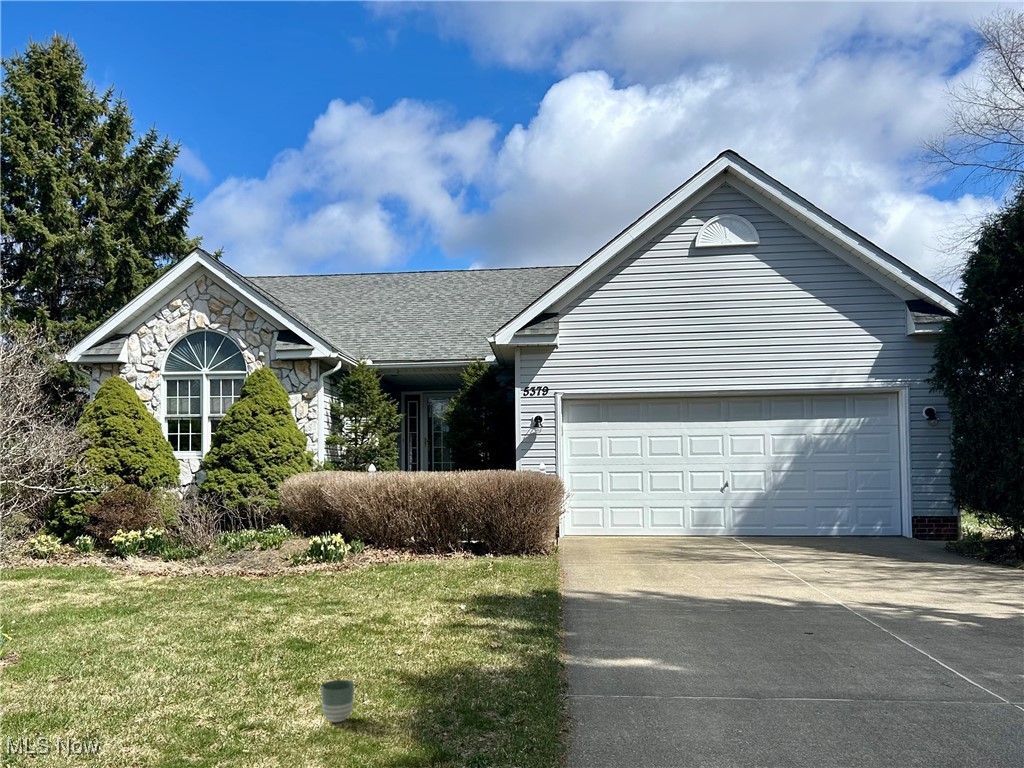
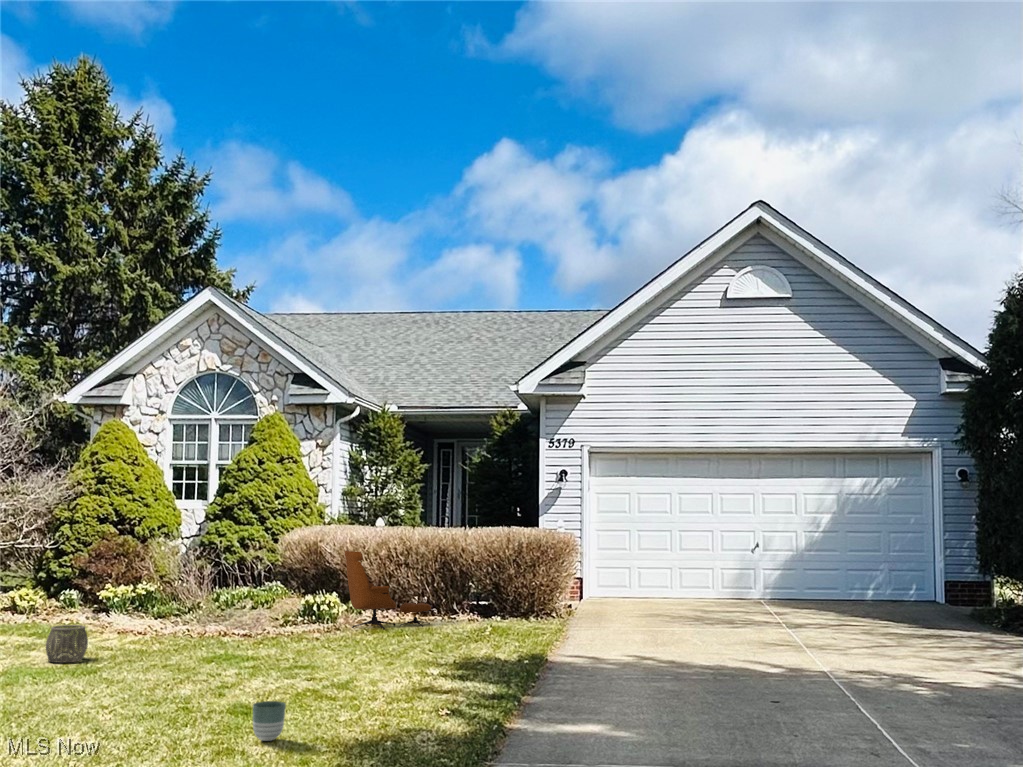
lounge chair: none [348,497,427,567] -> present [345,550,432,630]
woven basket: none [74,587,118,626] -> present [46,625,88,663]

